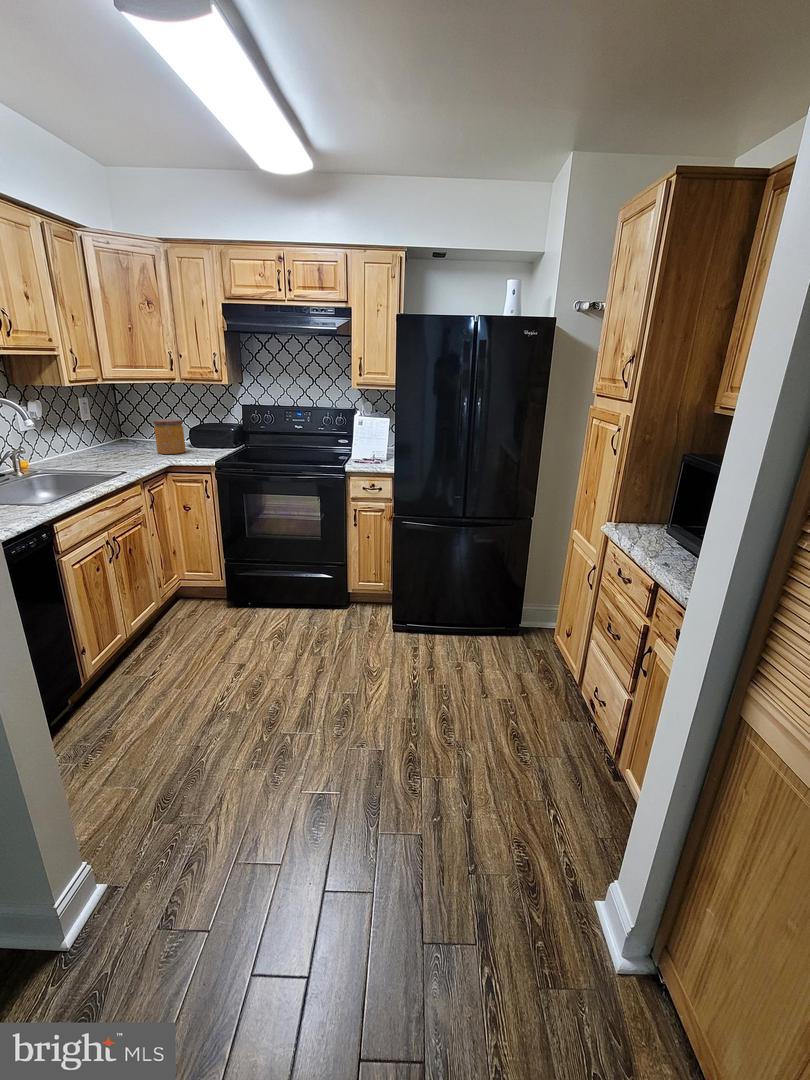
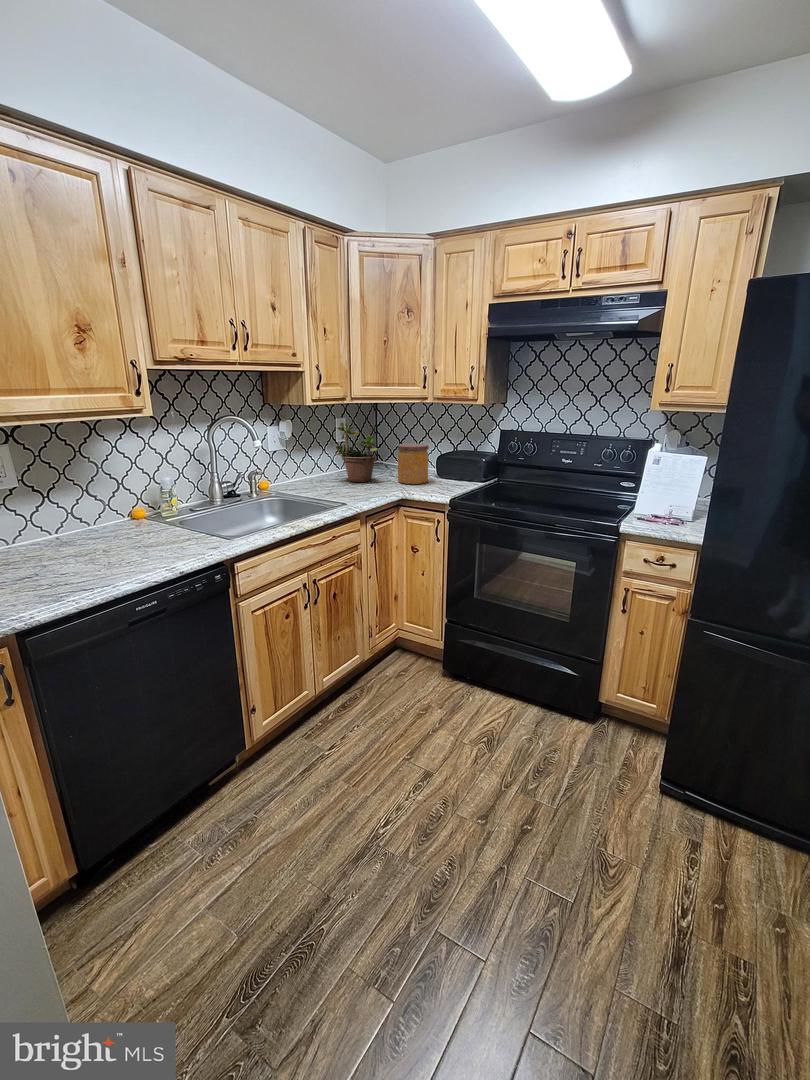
potted plant: none [87,396,135,456] -> present [334,422,378,482]

